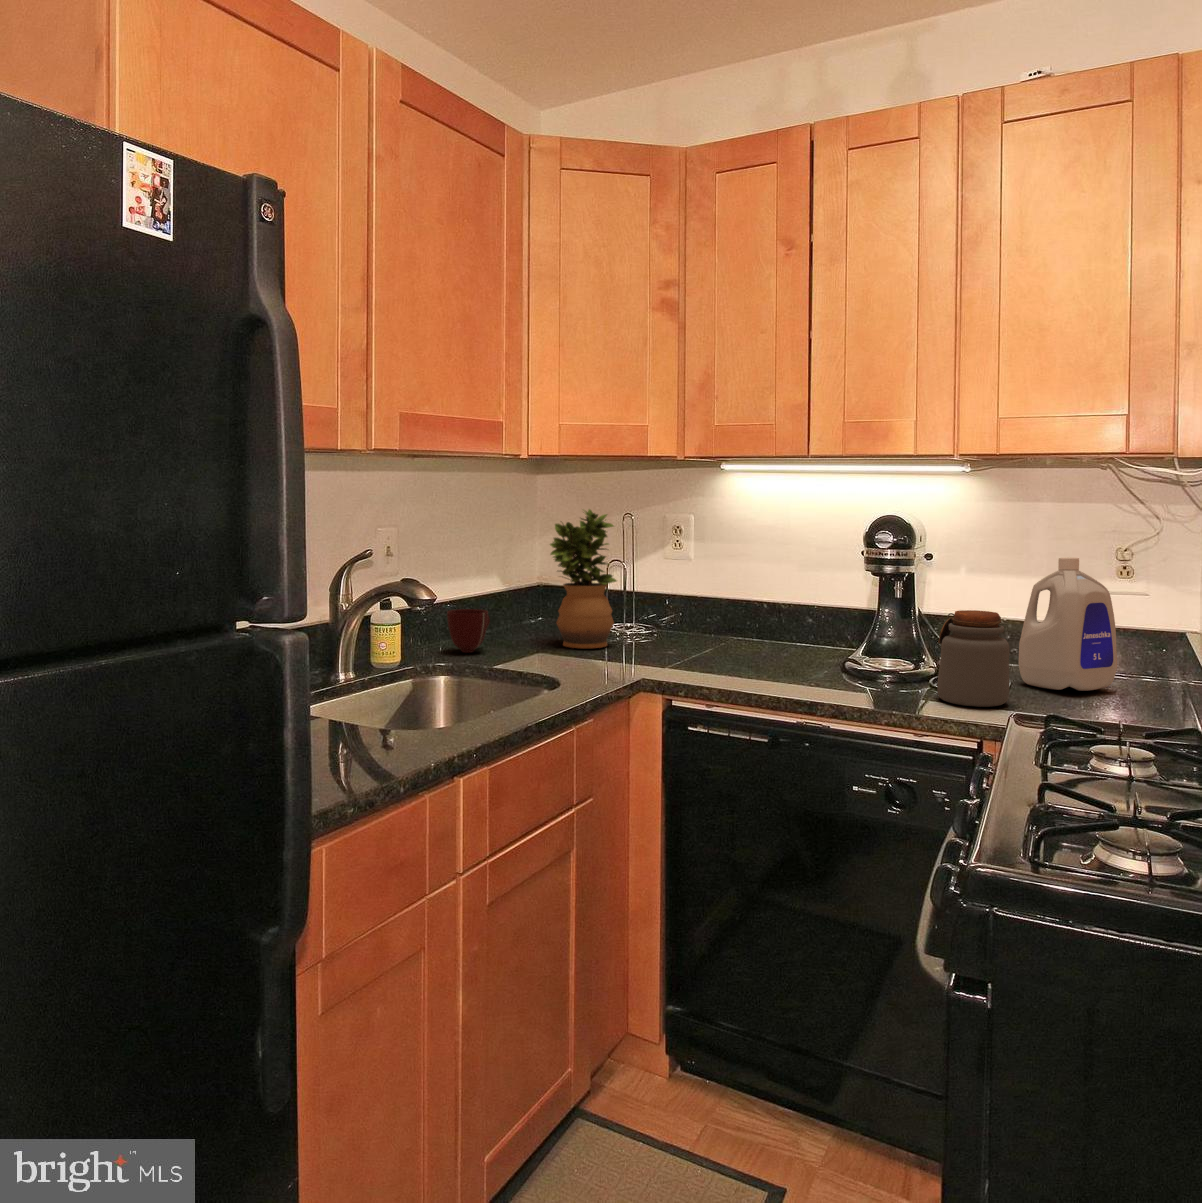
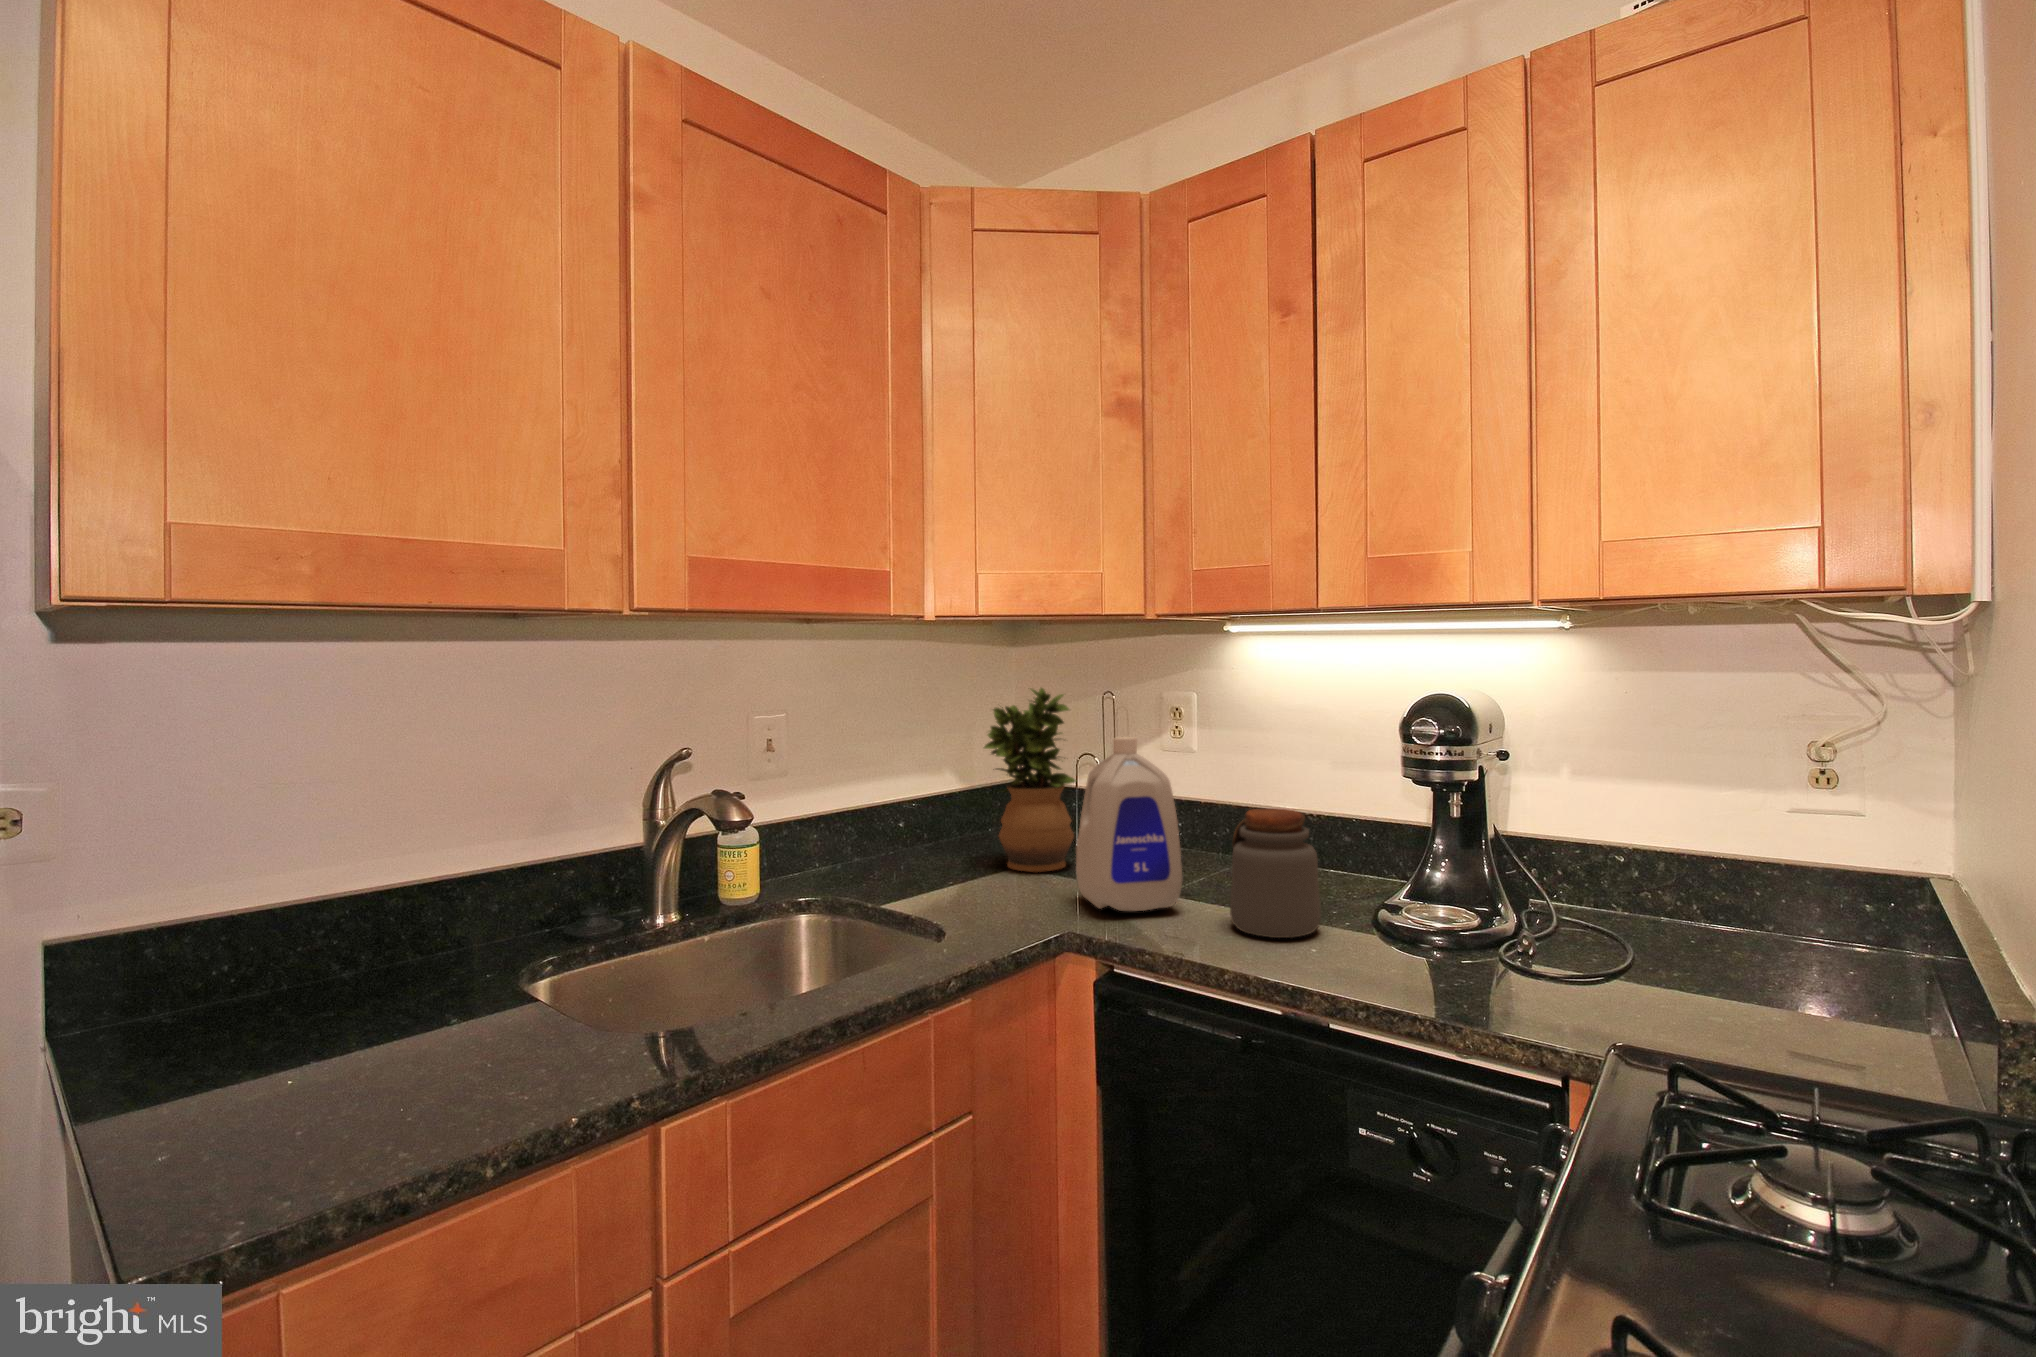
bottle: present [1019,557,1117,691] -> present [1076,737,1182,911]
mug: present [447,609,490,653] -> none [849,818,910,876]
jar: present [937,610,1010,707] -> present [1230,809,1321,938]

